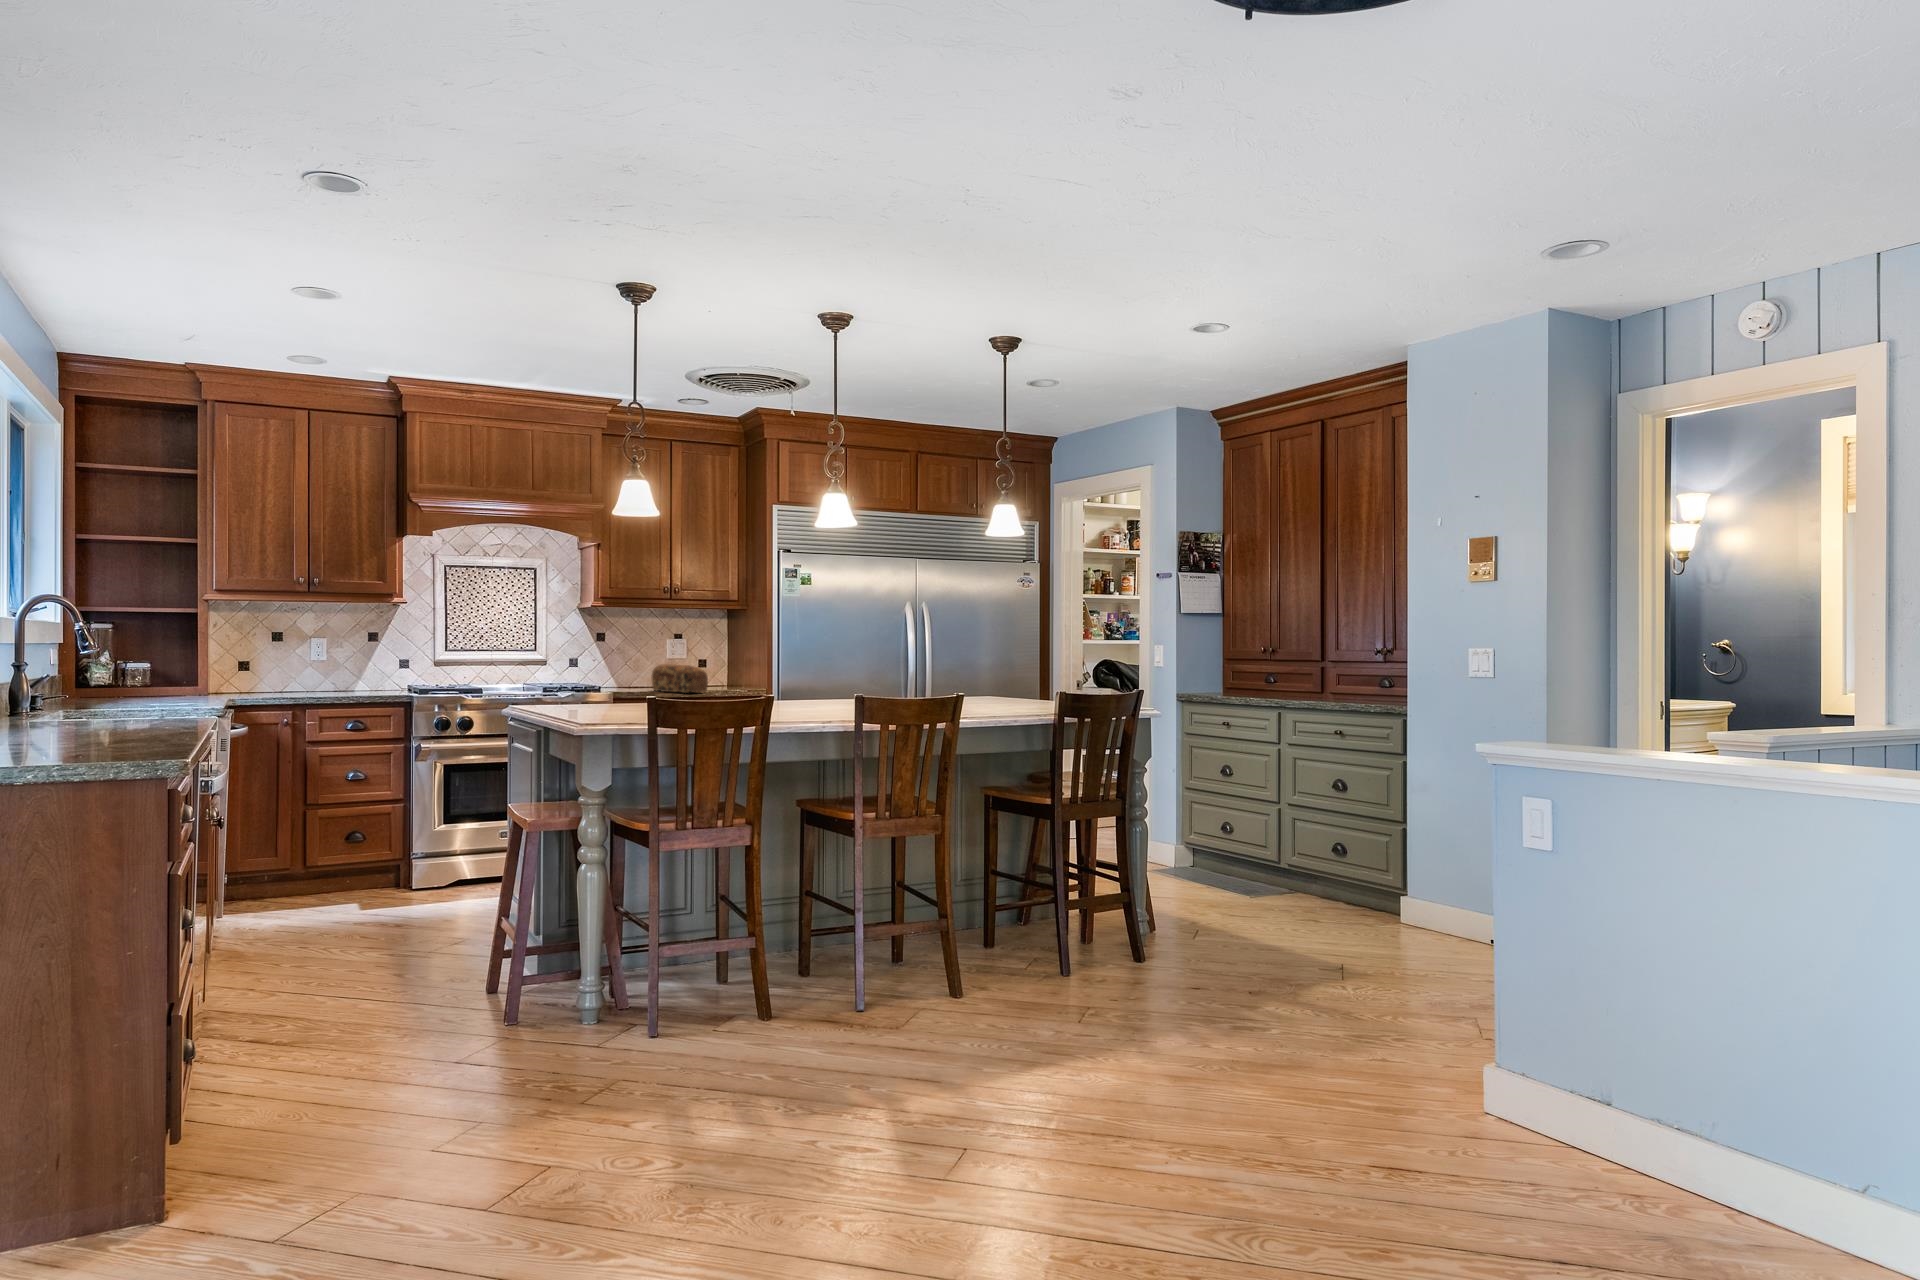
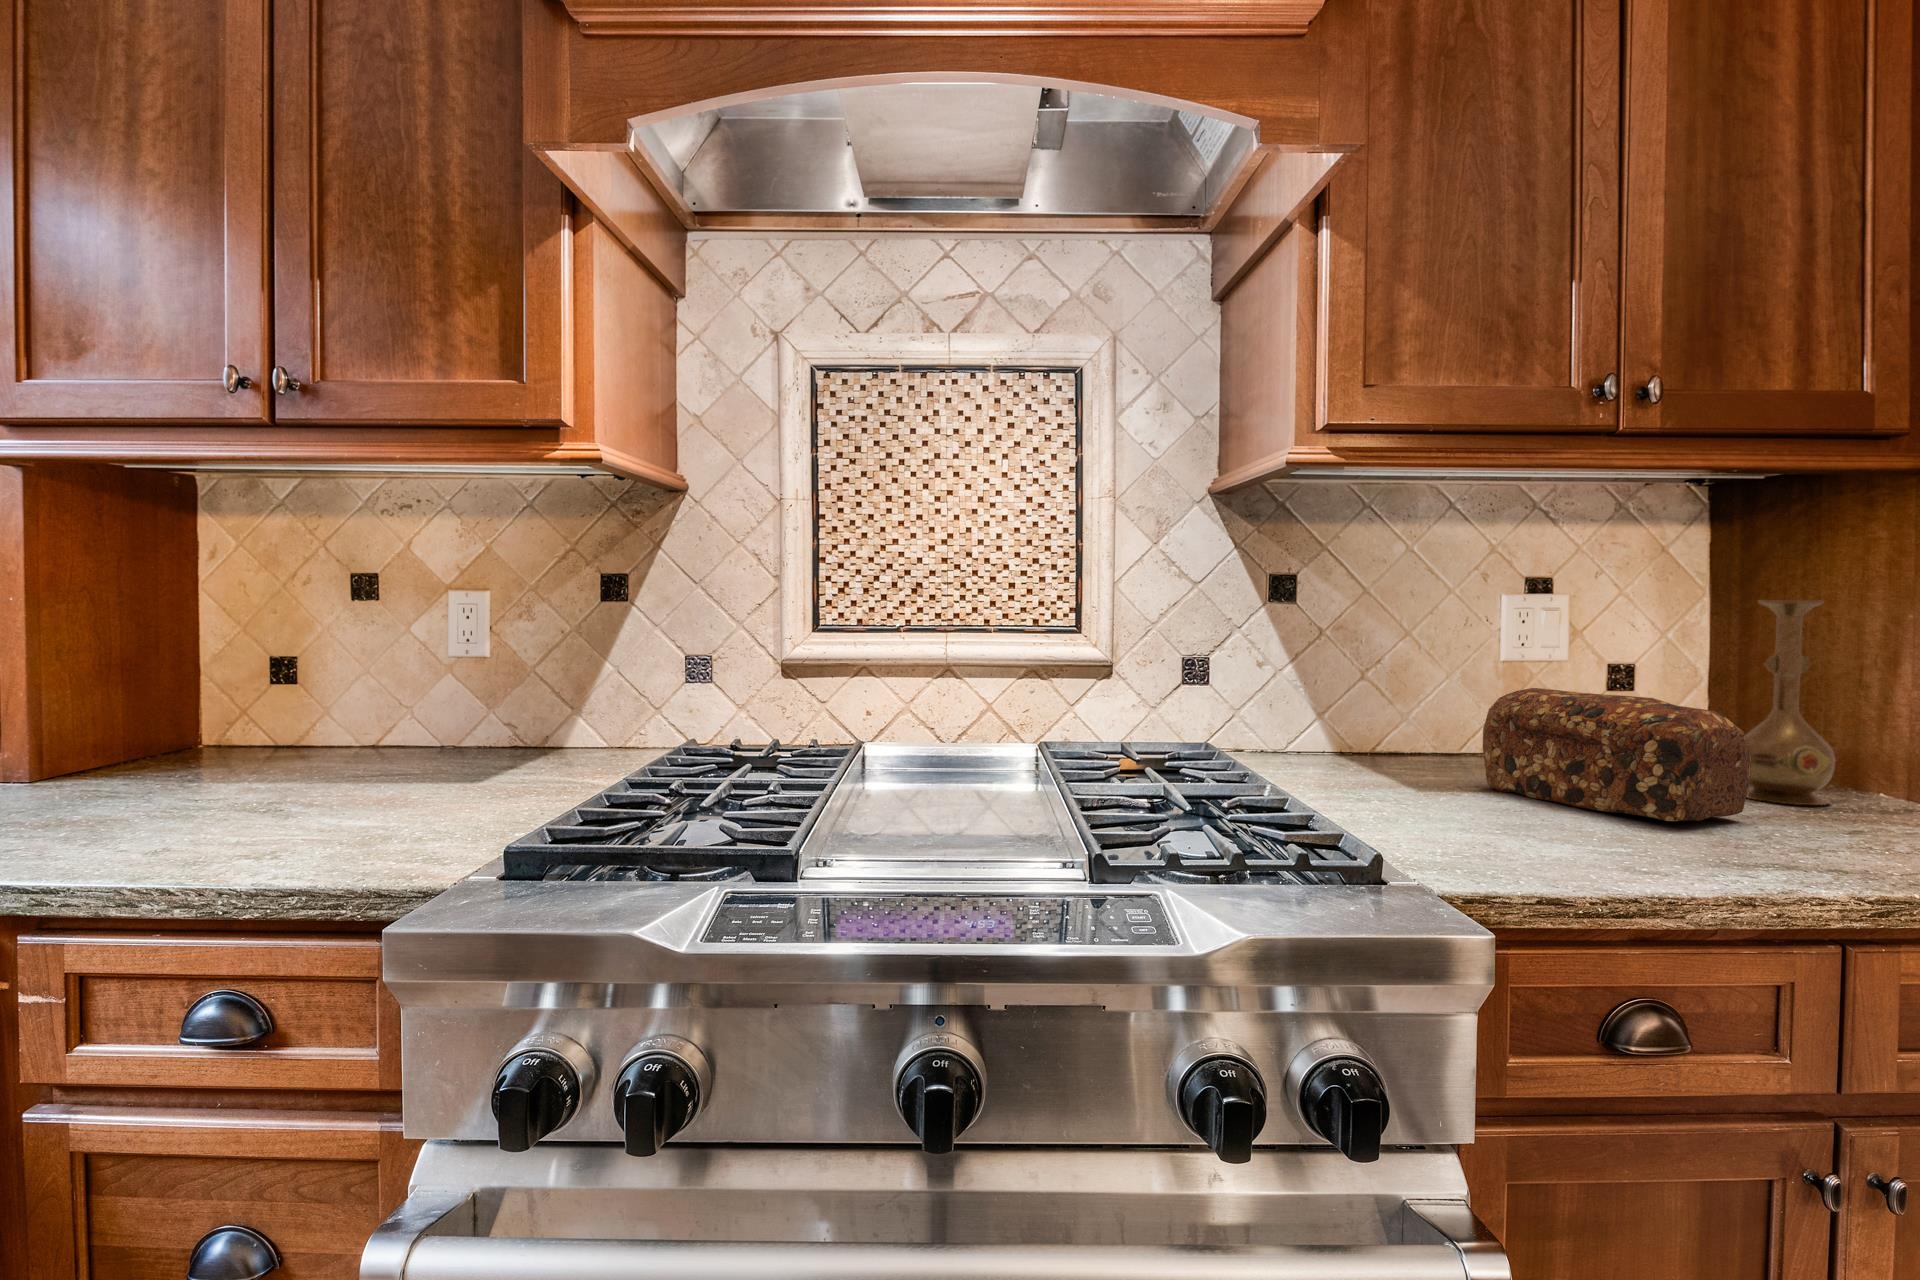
vase: none [717,641,738,692] -> present [1745,600,1836,805]

